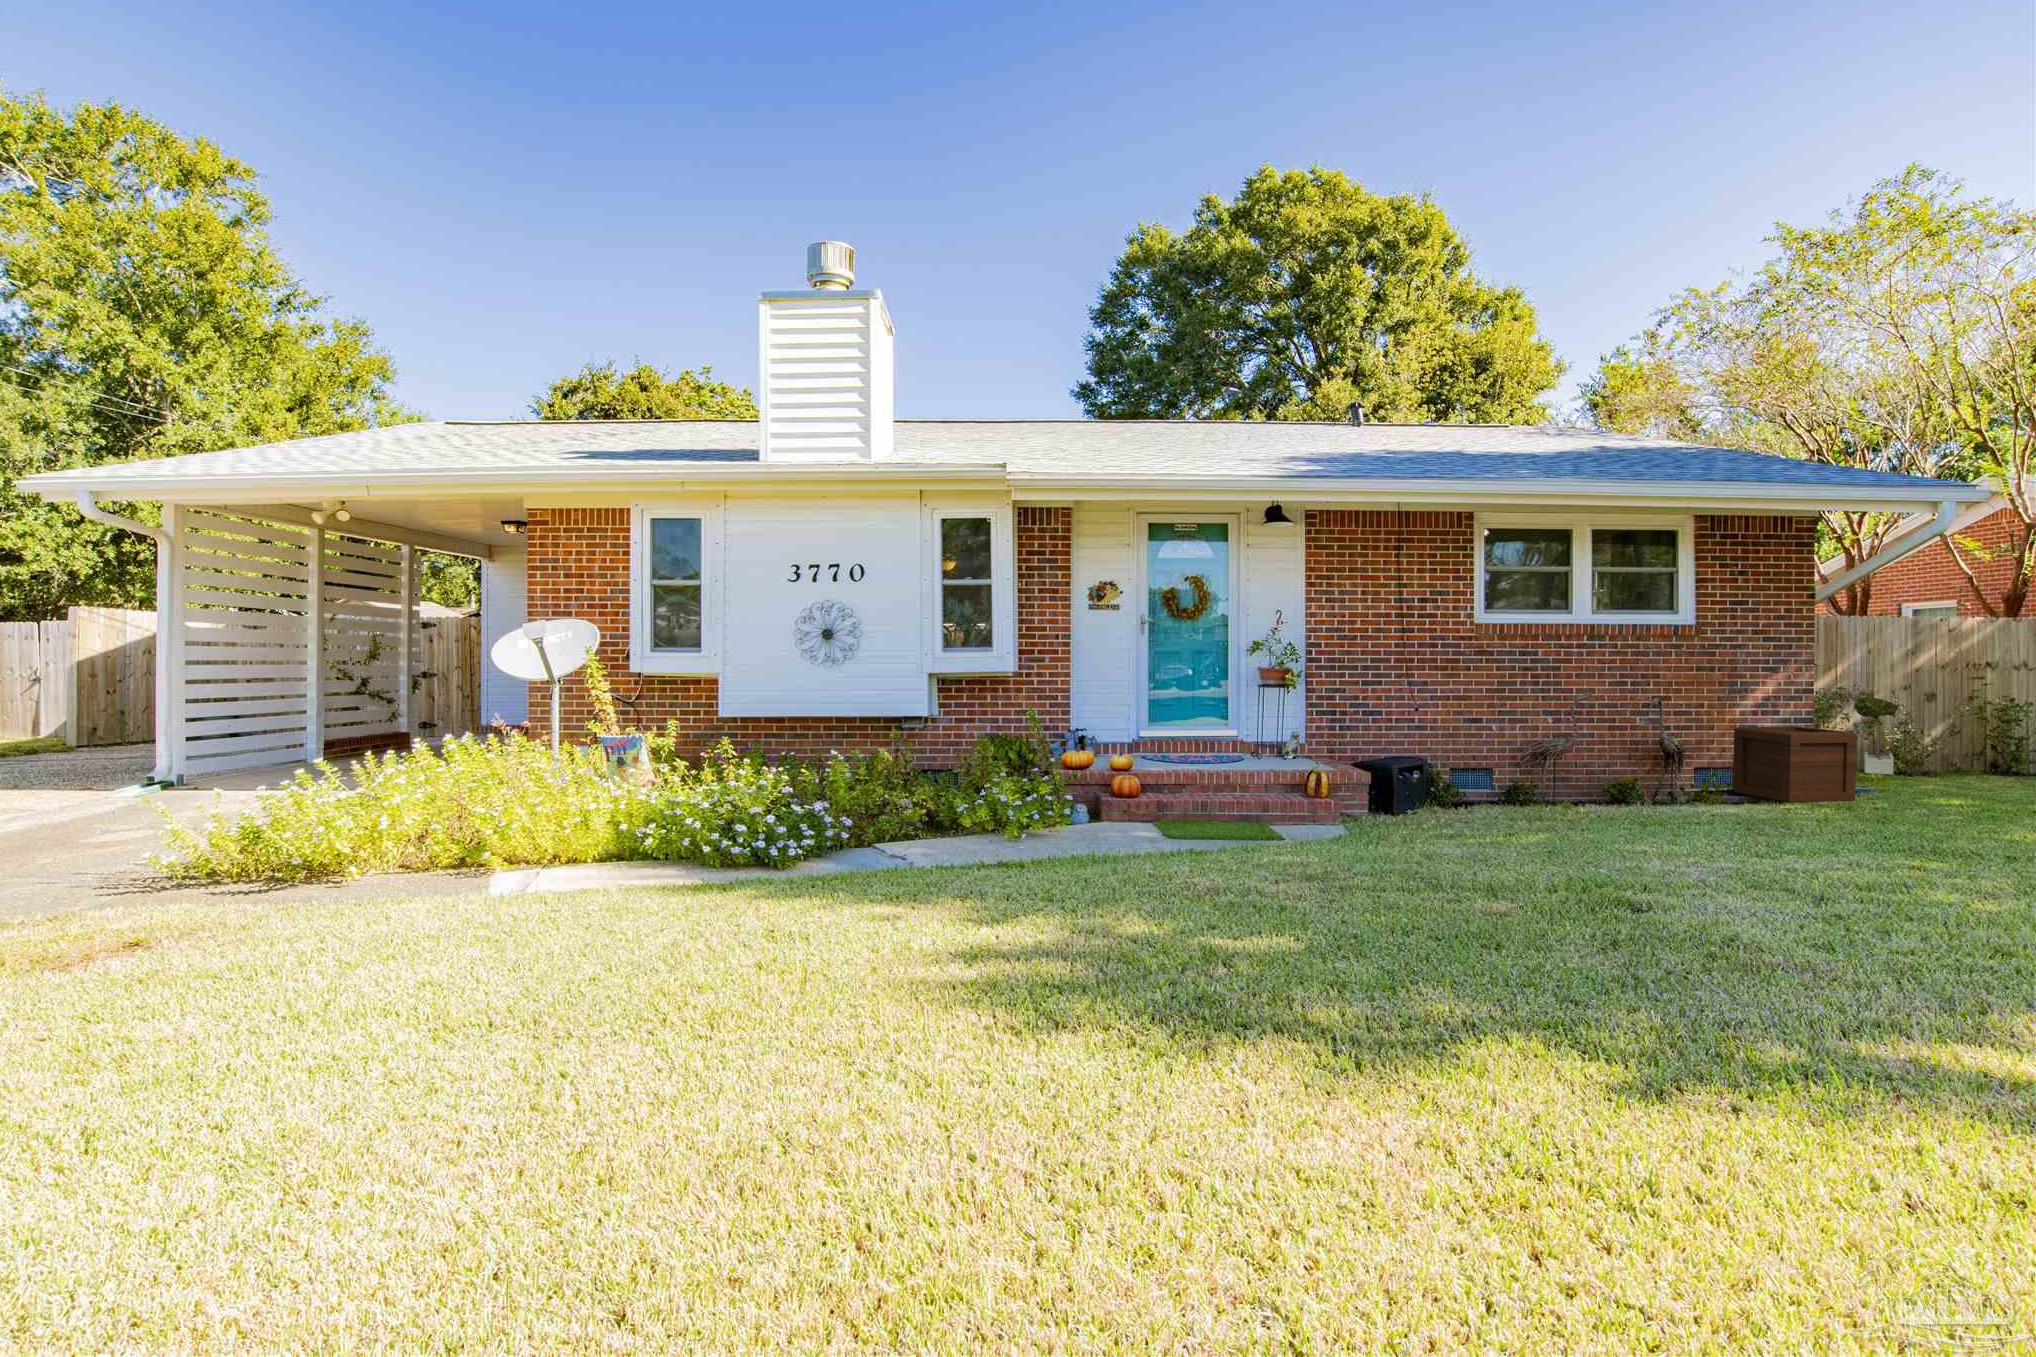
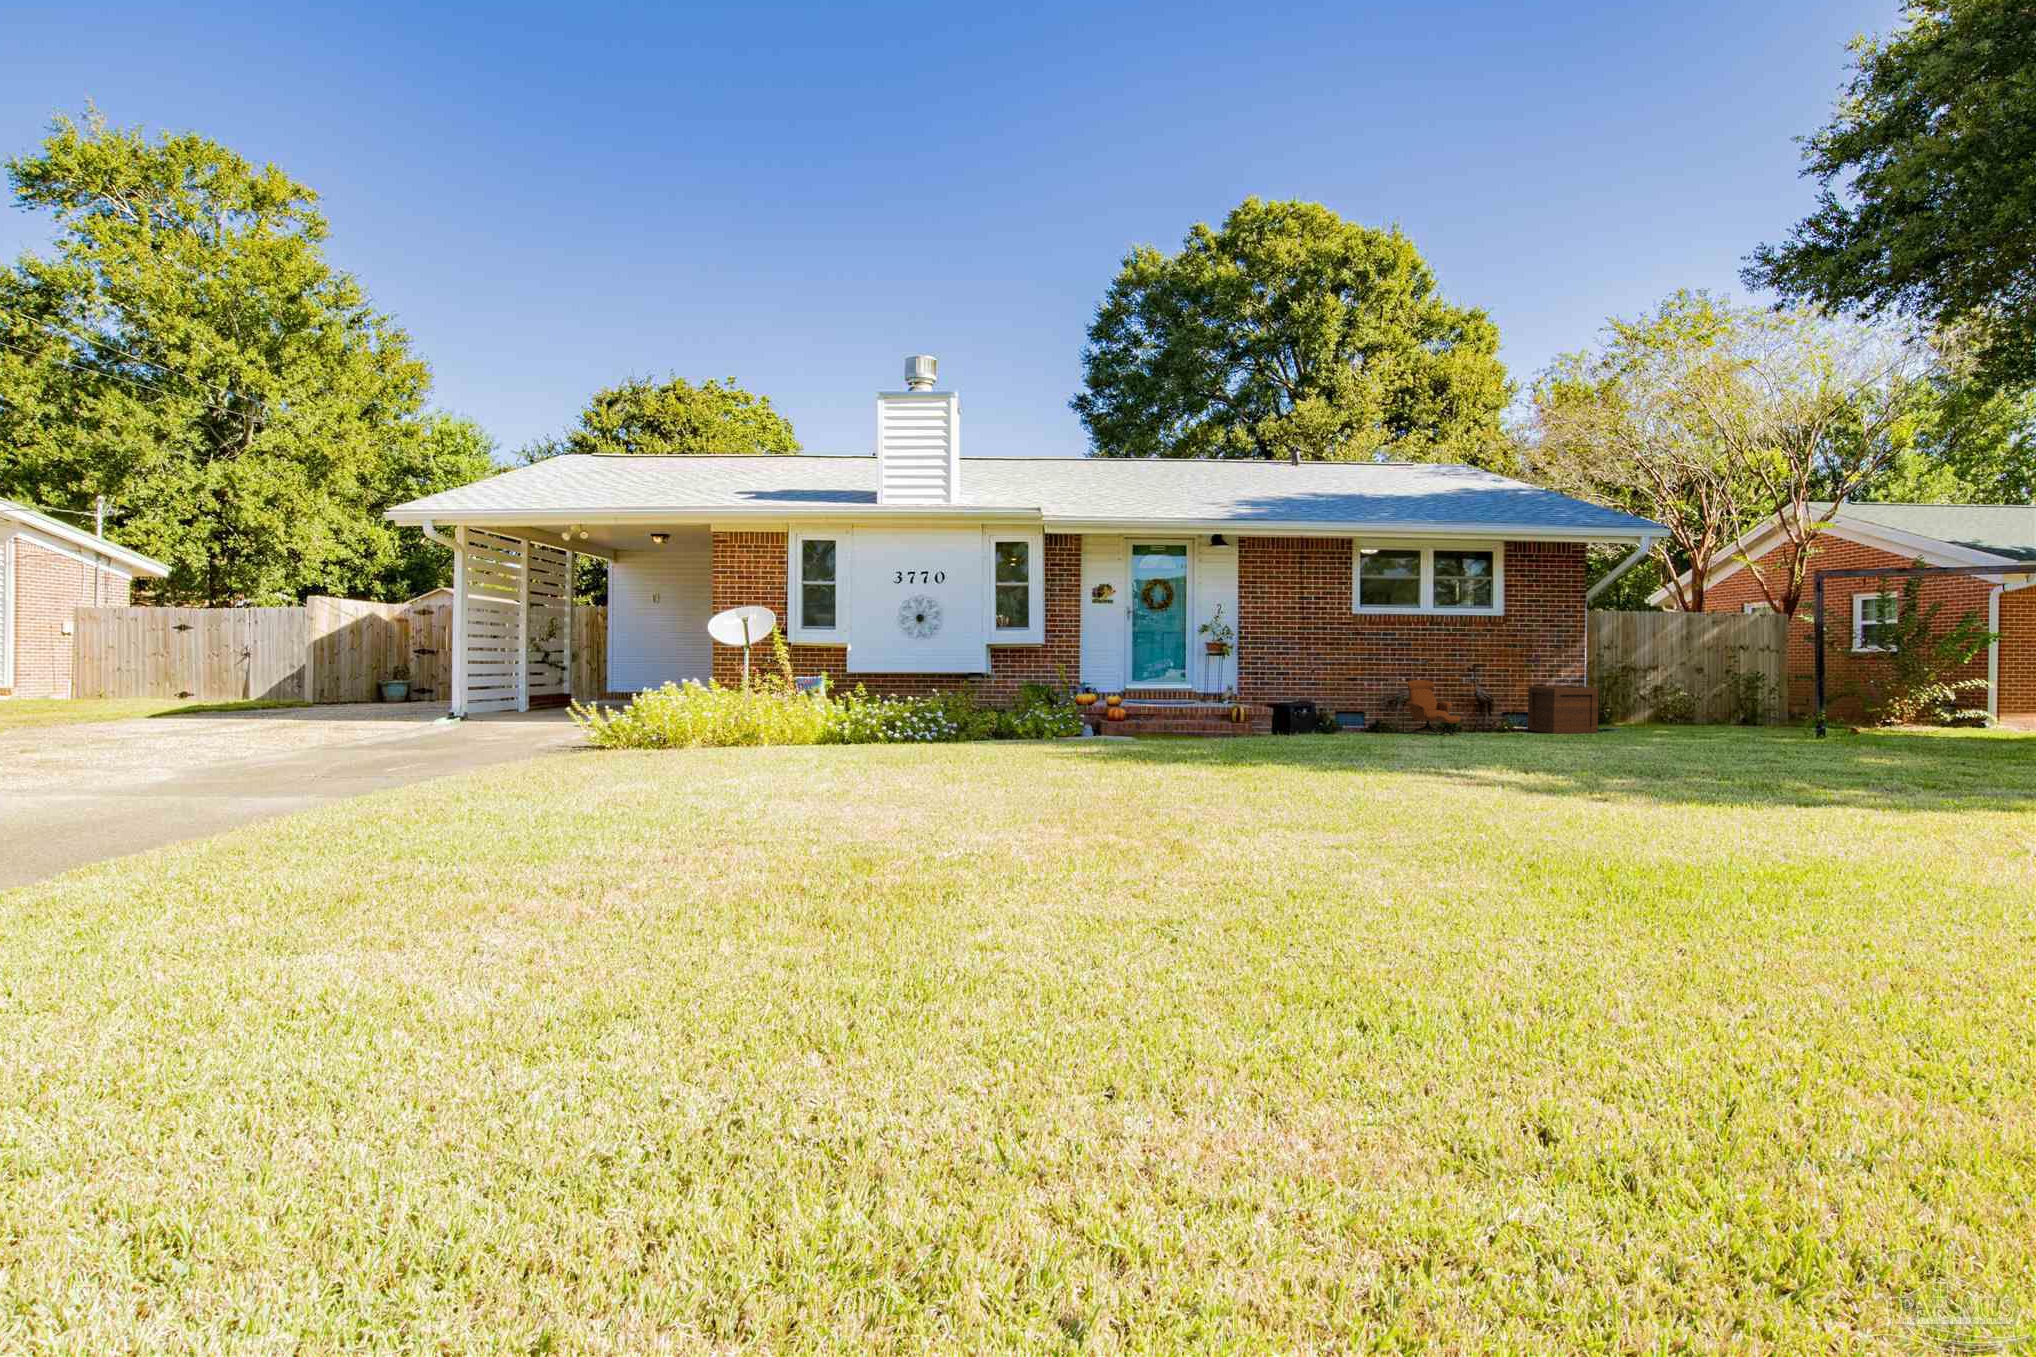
potted tree: present [1854,696,1898,774] -> none [1645,669,1673,727]
lounge chair: none [1559,720,1657,813] -> present [1406,680,1461,736]

